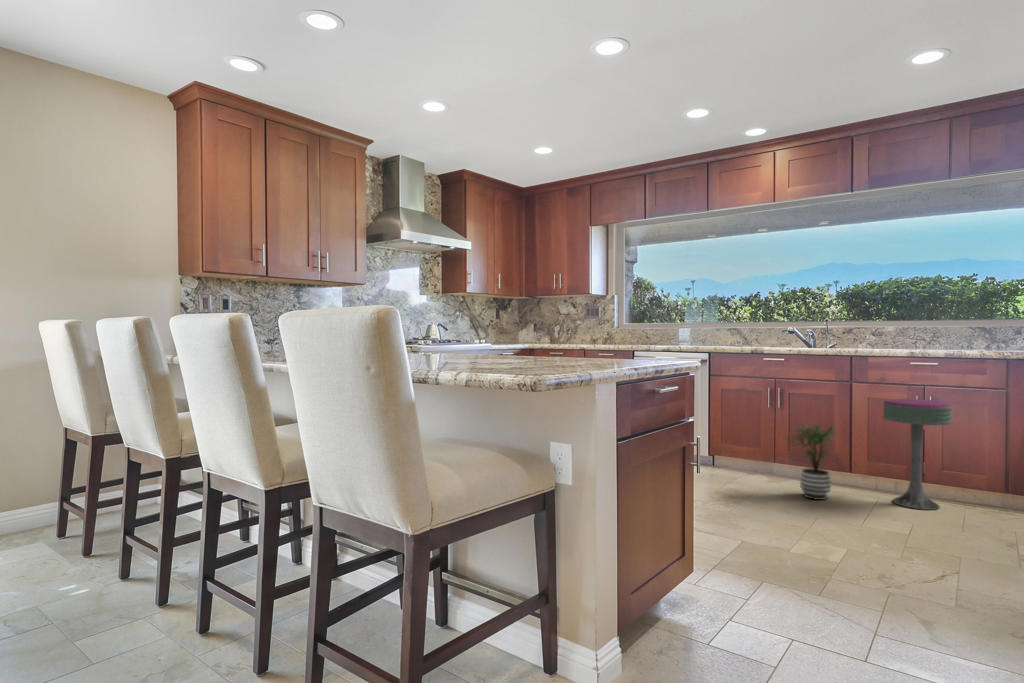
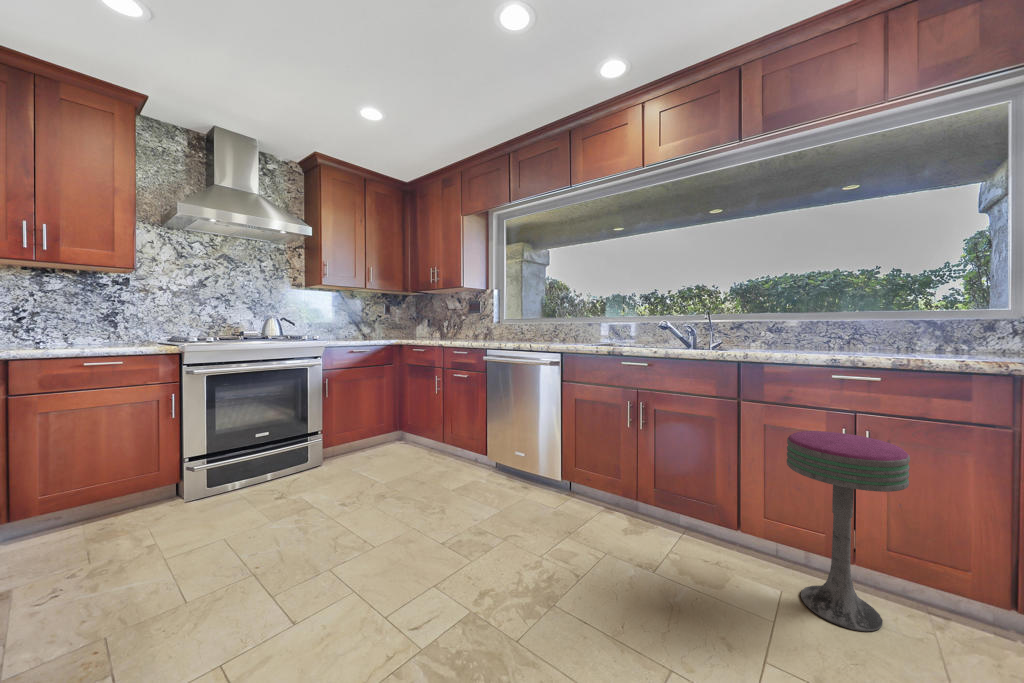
potted plant: present [789,424,834,500] -> none [634,462,722,589]

